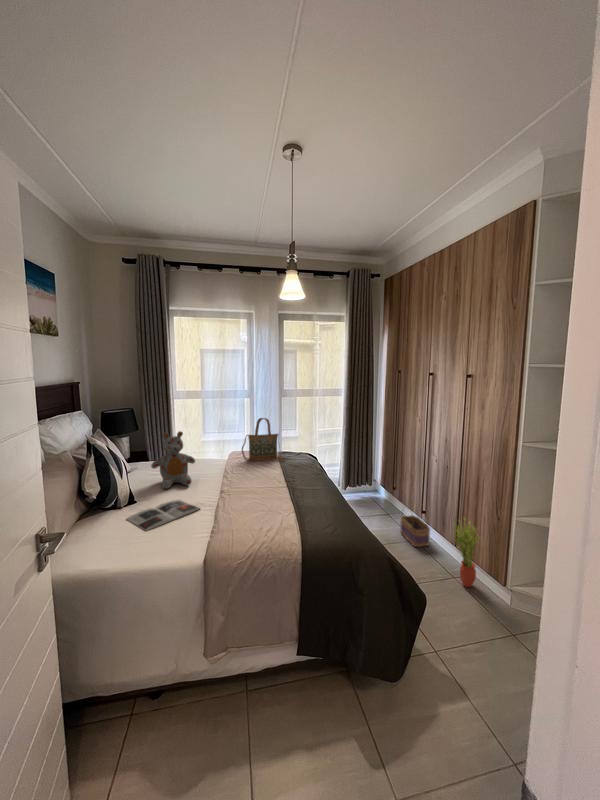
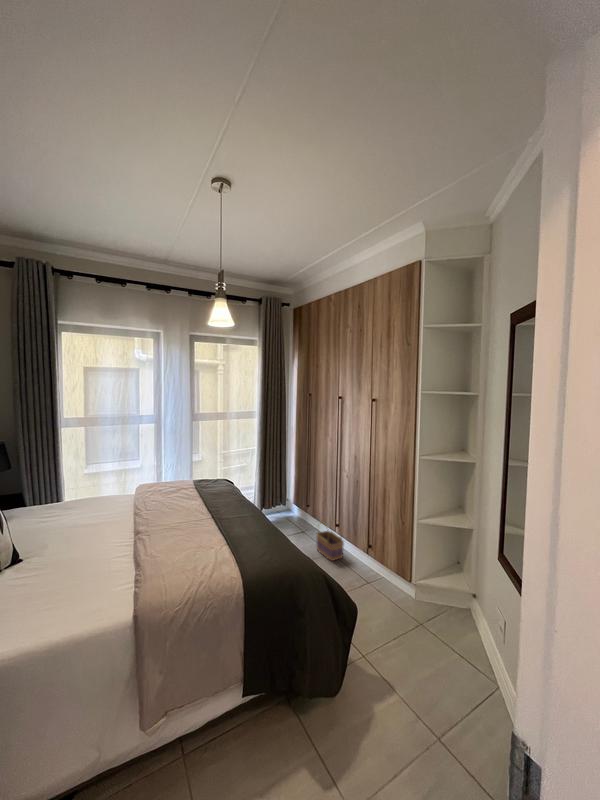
handbag: present [242,418,285,461] -> none [154,446,204,493]
stuffed bear: present [151,431,195,489] -> none [43,467,101,537]
magazine: present [127,500,199,531] -> none [19,548,117,593]
potted plant: present [455,518,480,587] -> none [366,527,390,591]

